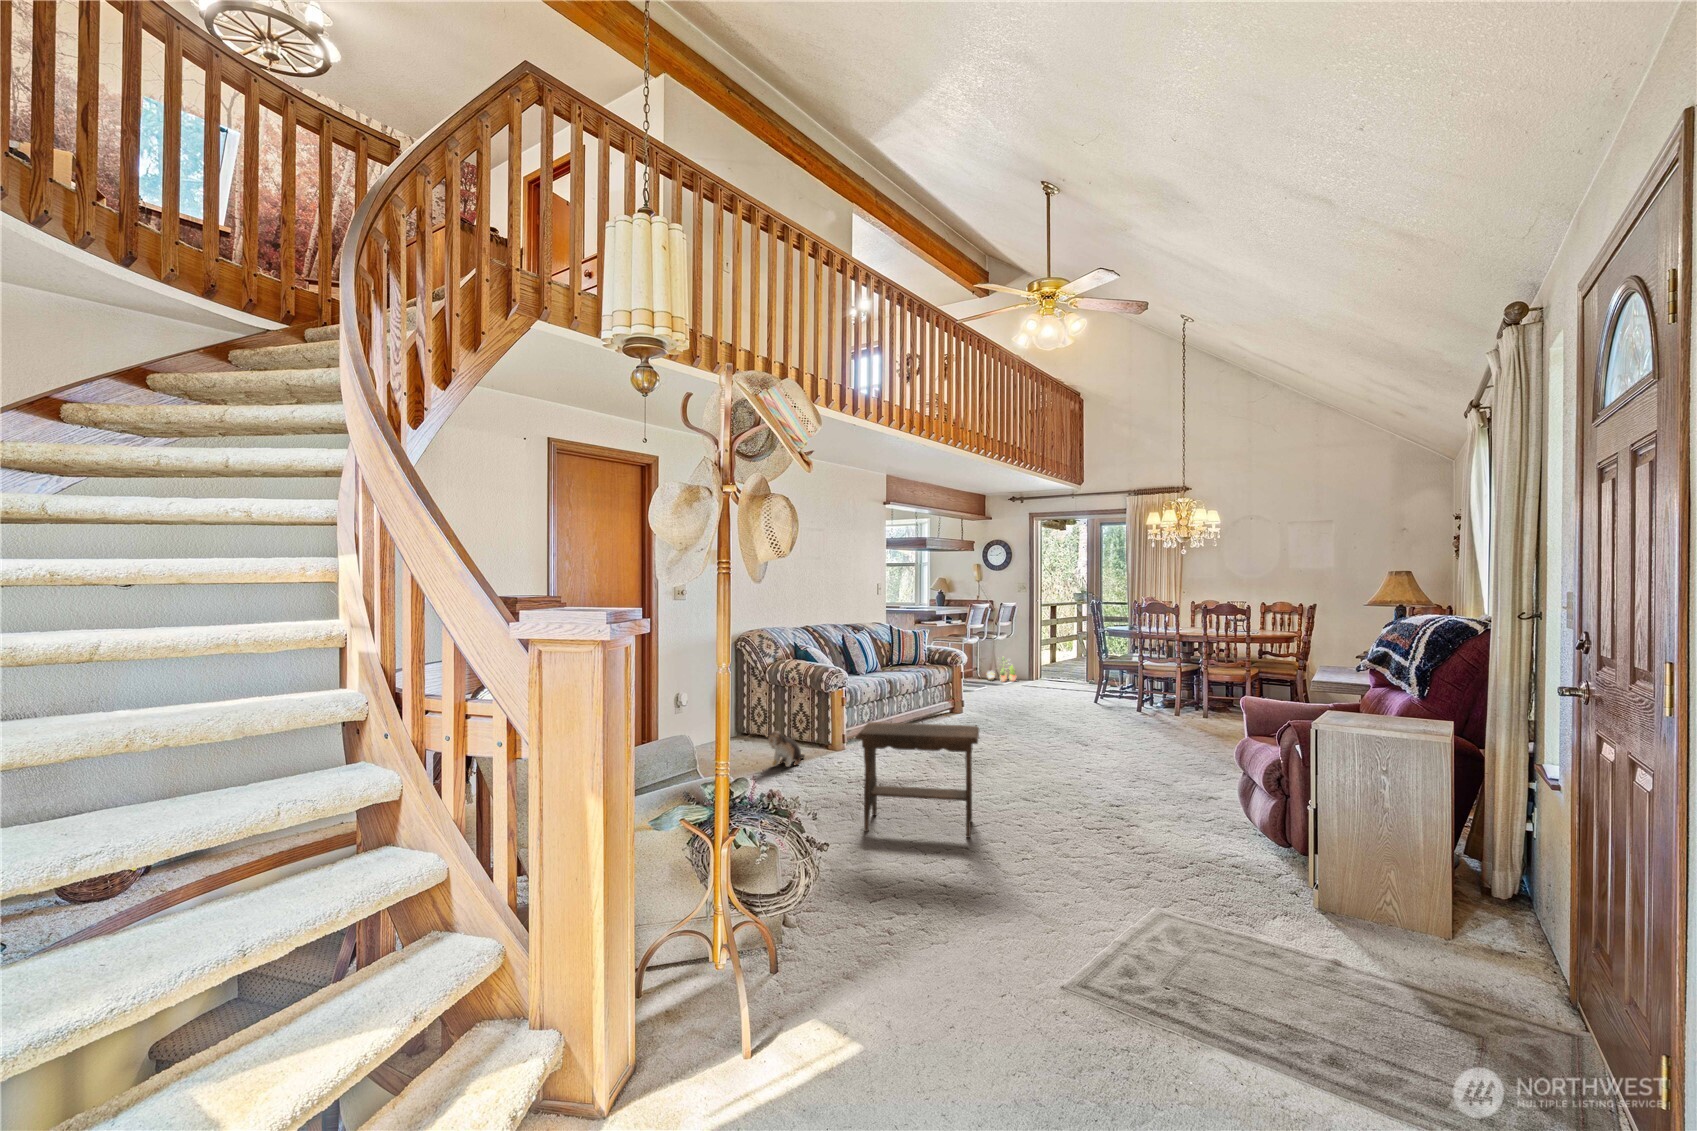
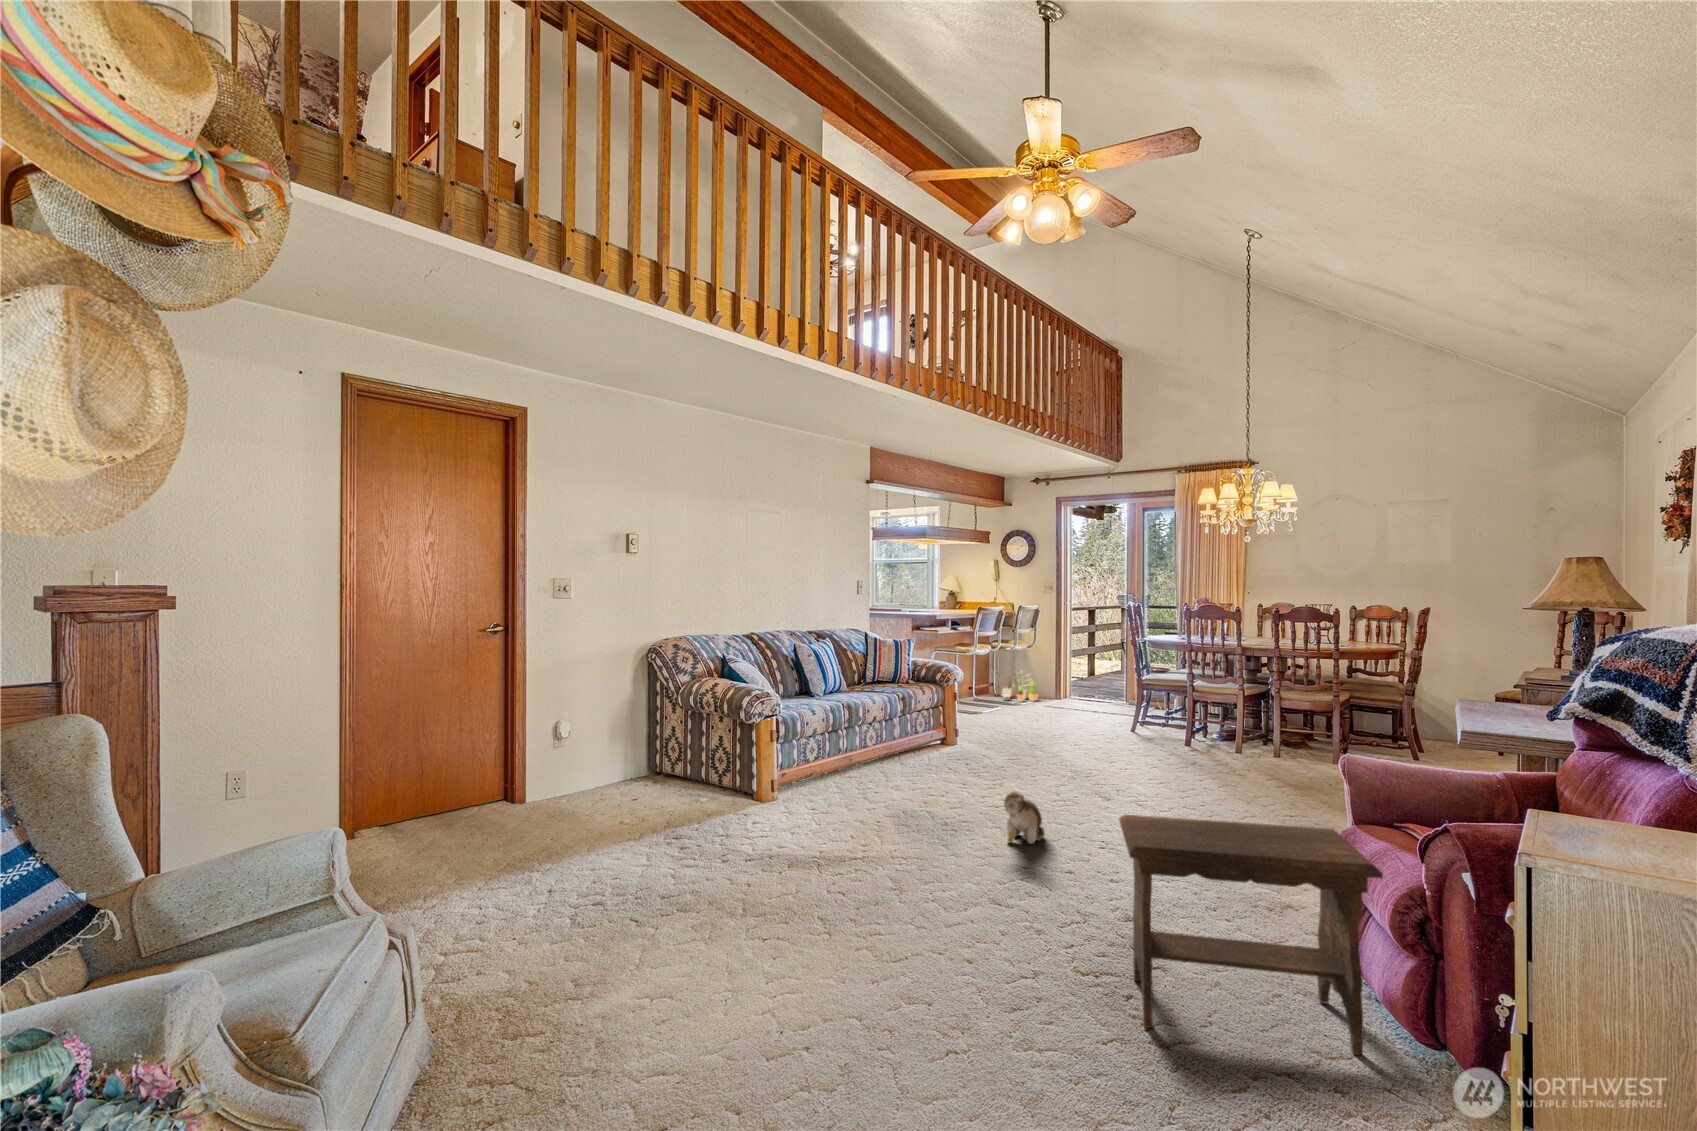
footstool: present [856,722,979,838] -> present [1119,815,1383,1055]
plush toy: present [768,731,805,767] -> present [1001,791,1045,844]

